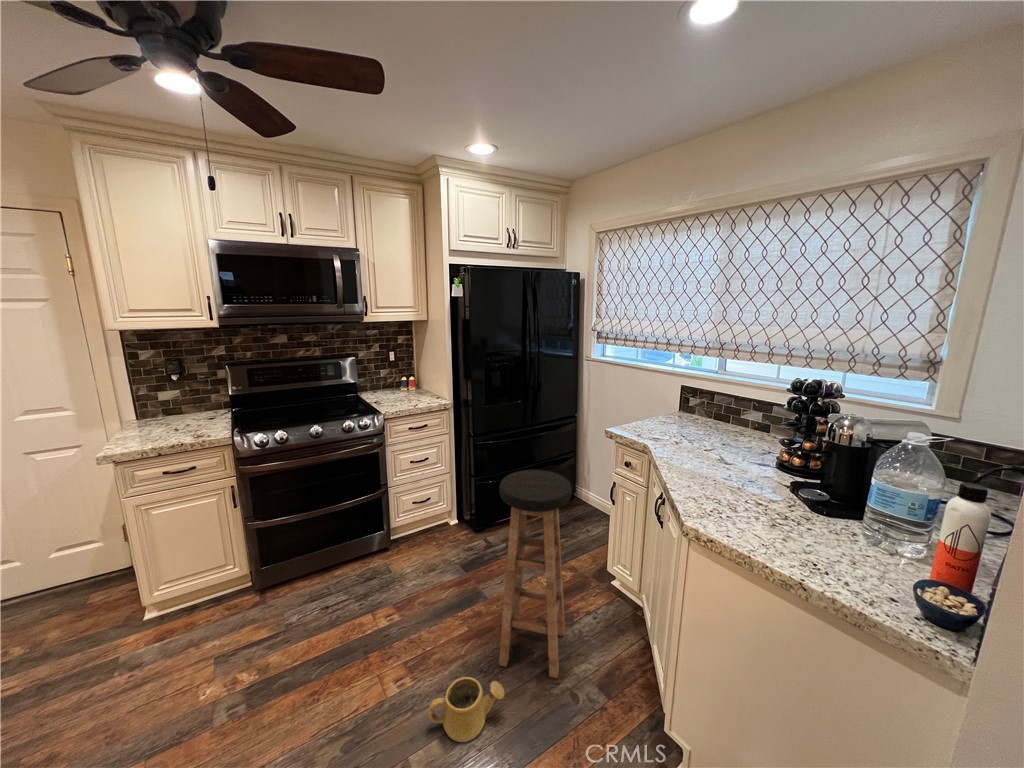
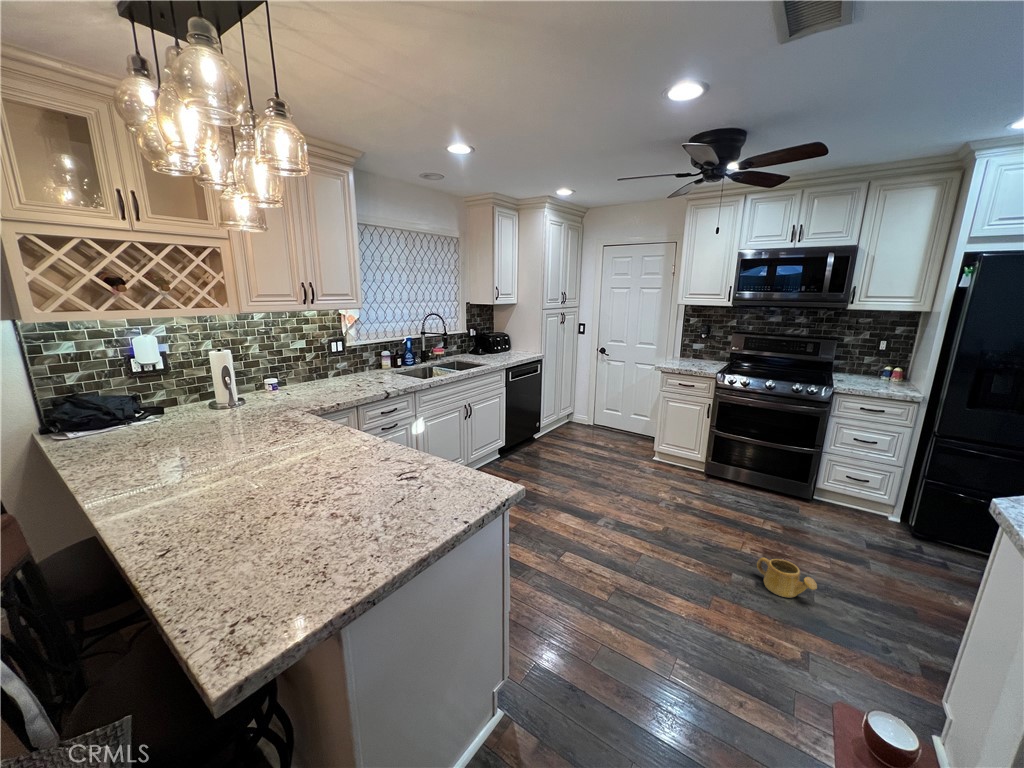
bar stool: present [499,470,572,678] -> none [835,446,964,631]

